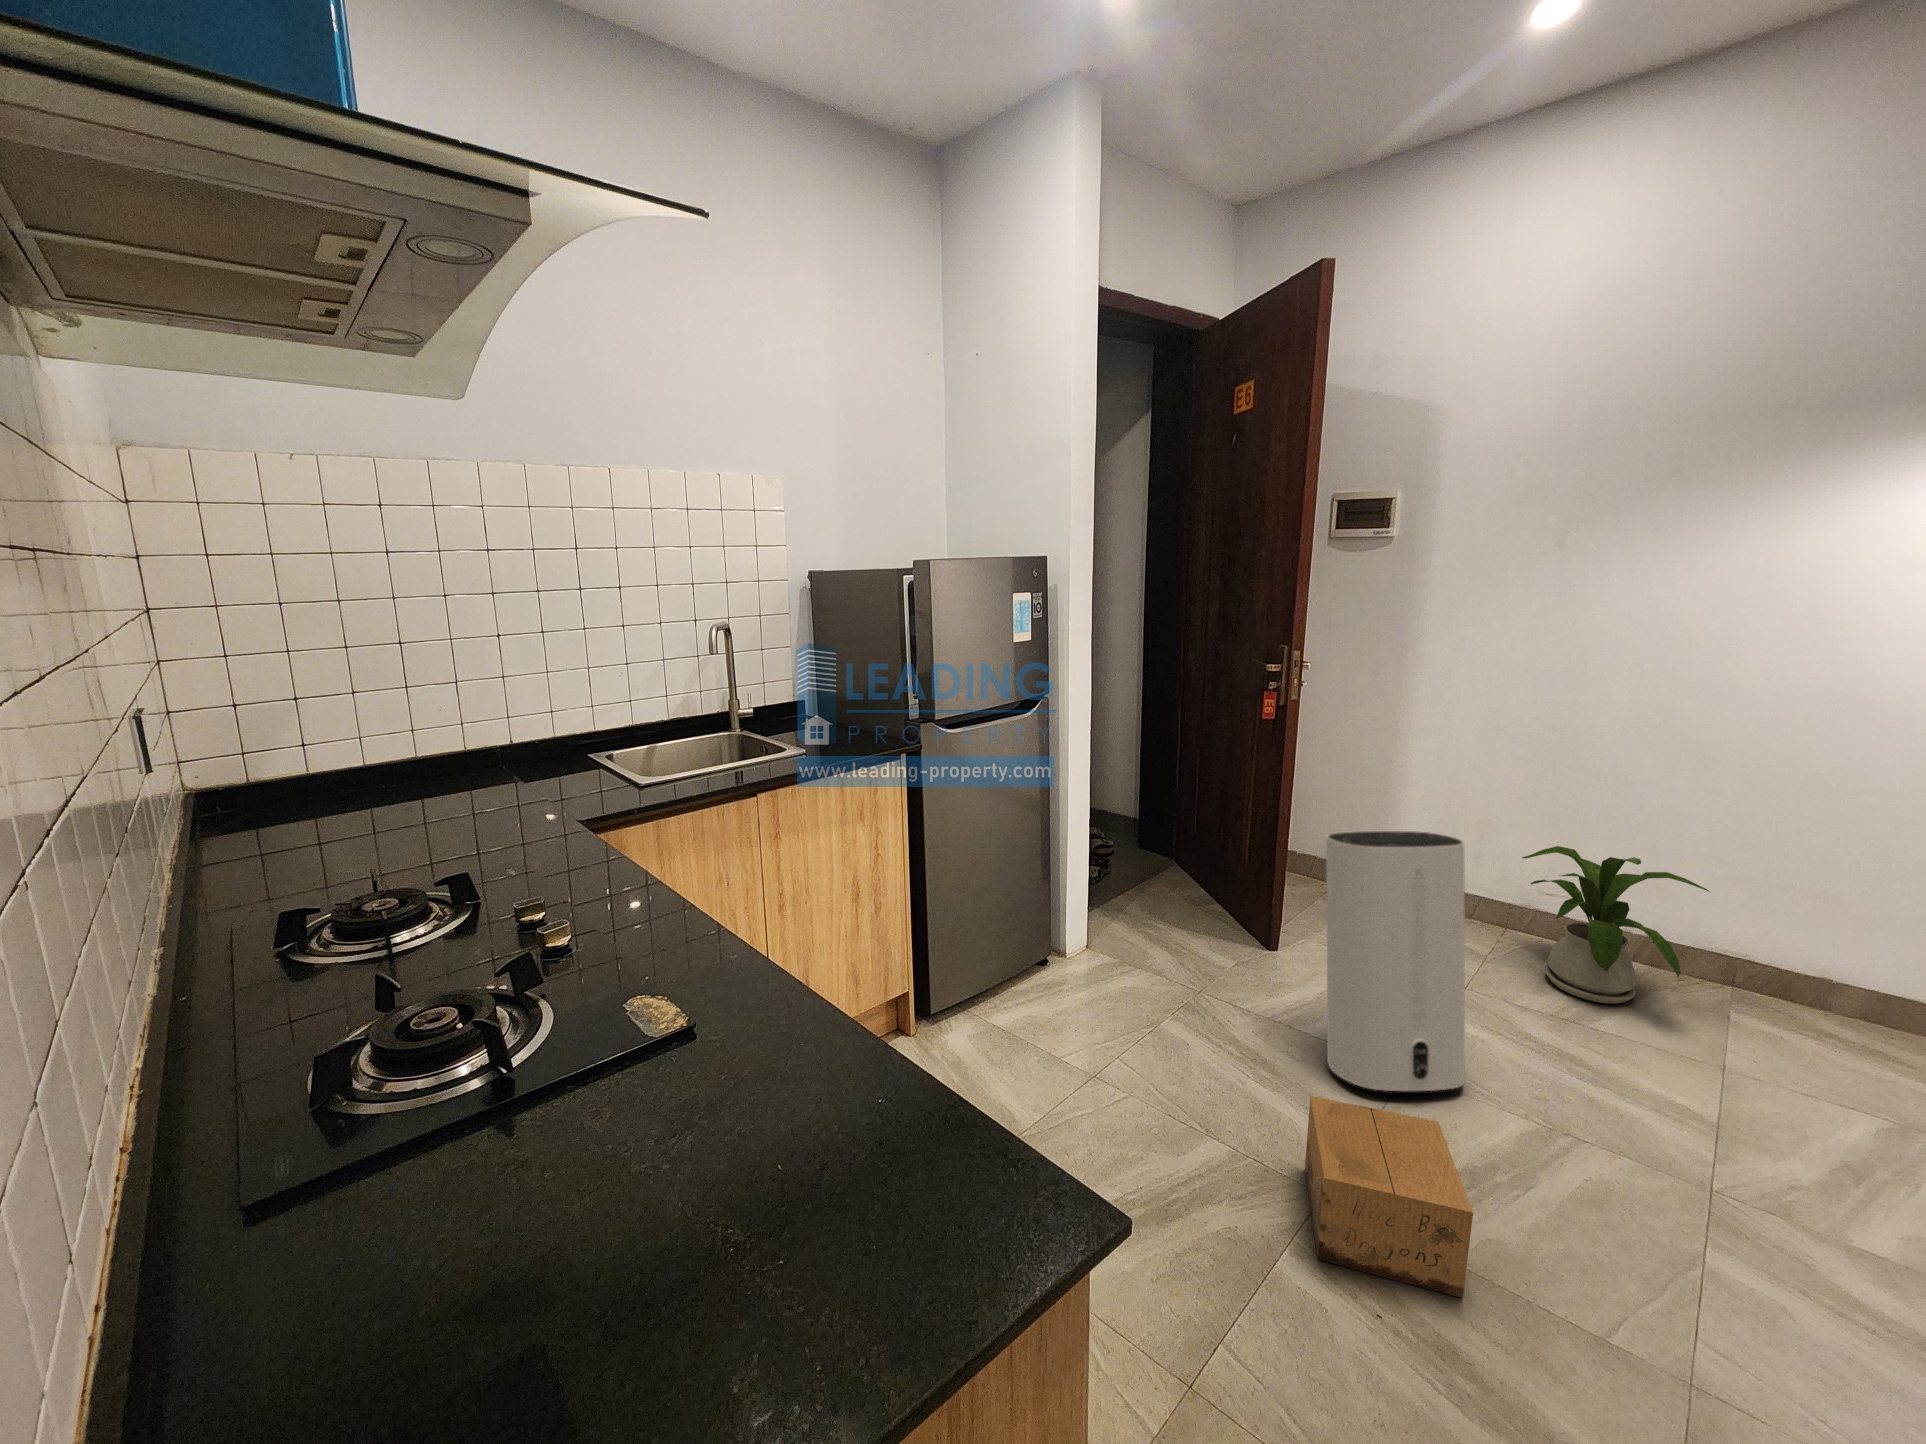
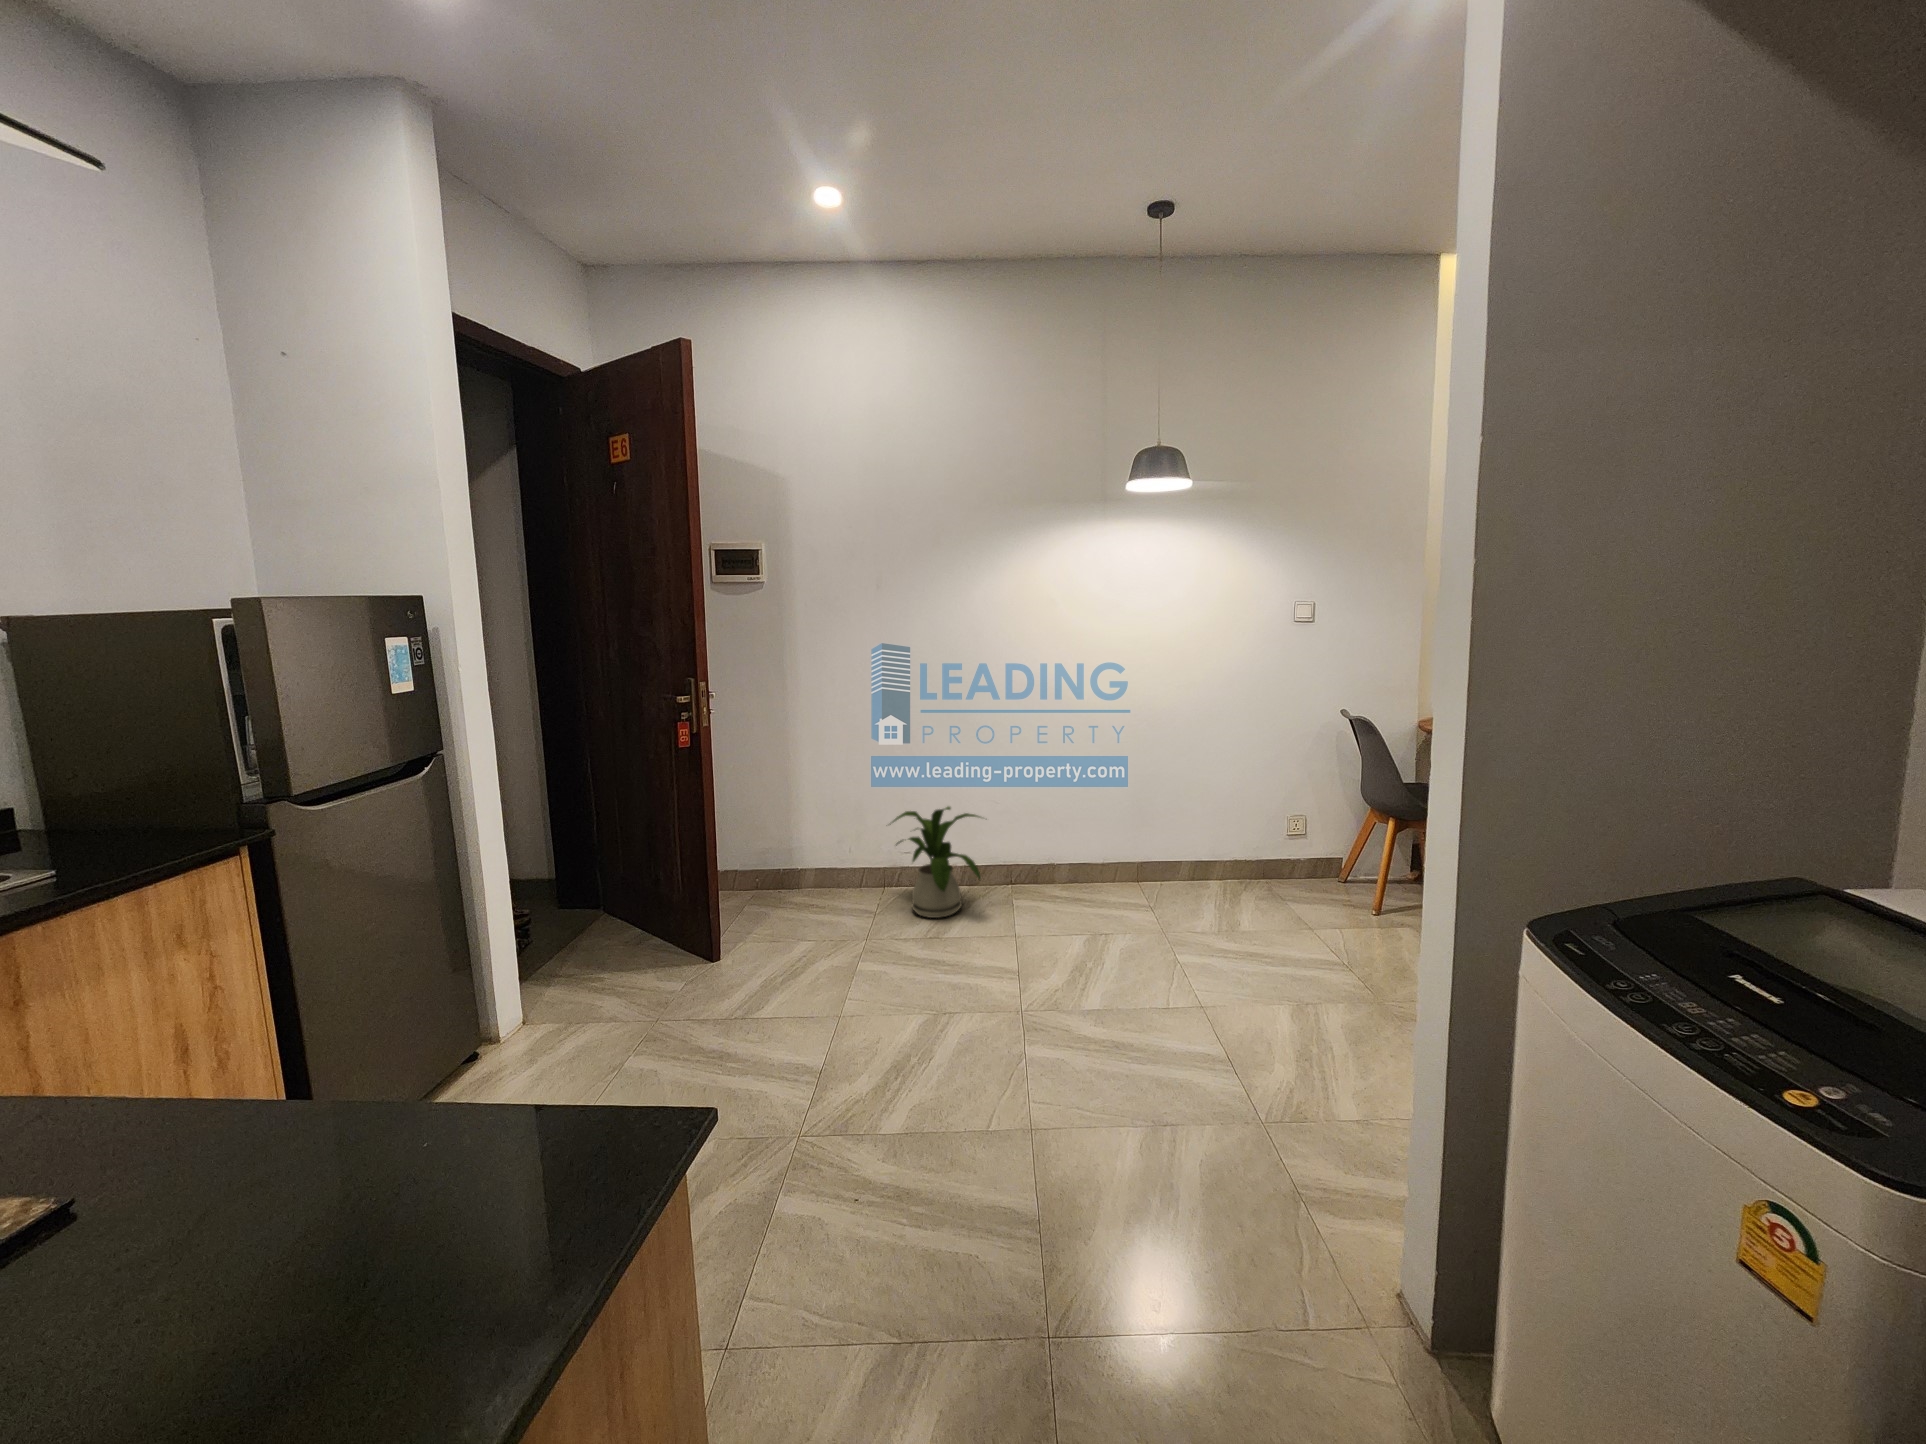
air purifier: present [1326,831,1465,1091] -> none [749,814,872,1036]
cardboard box: present [1305,1096,1473,1298] -> none [767,1026,889,1173]

